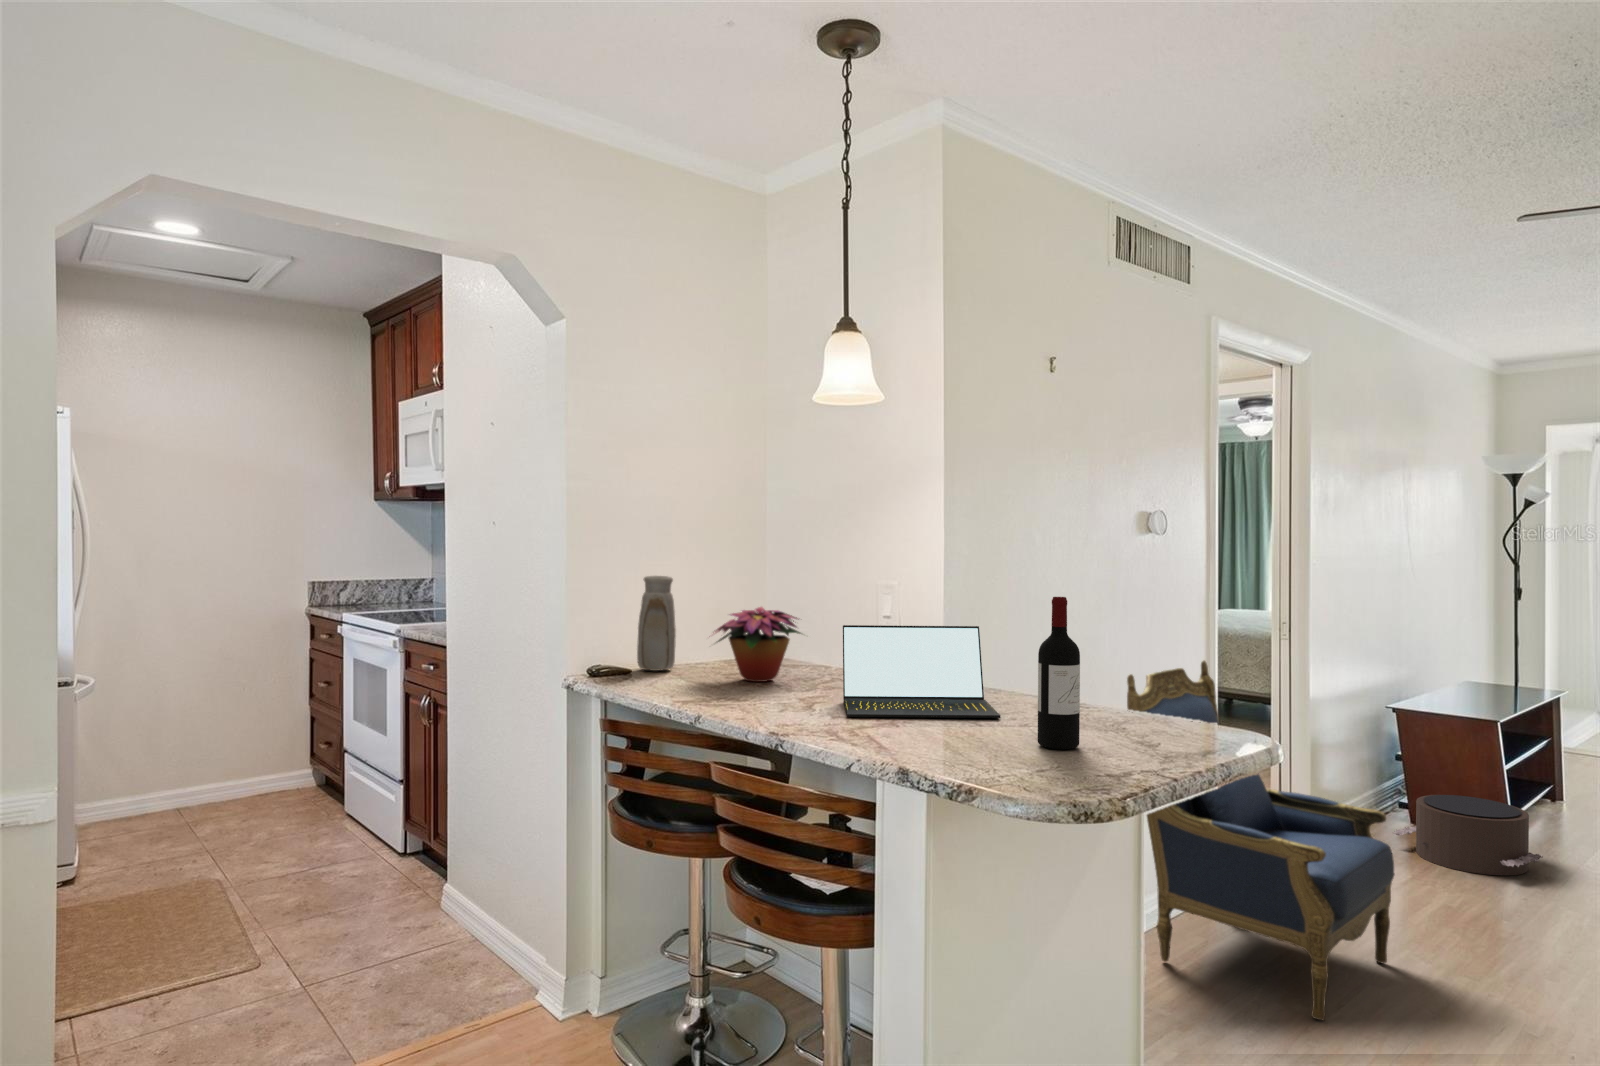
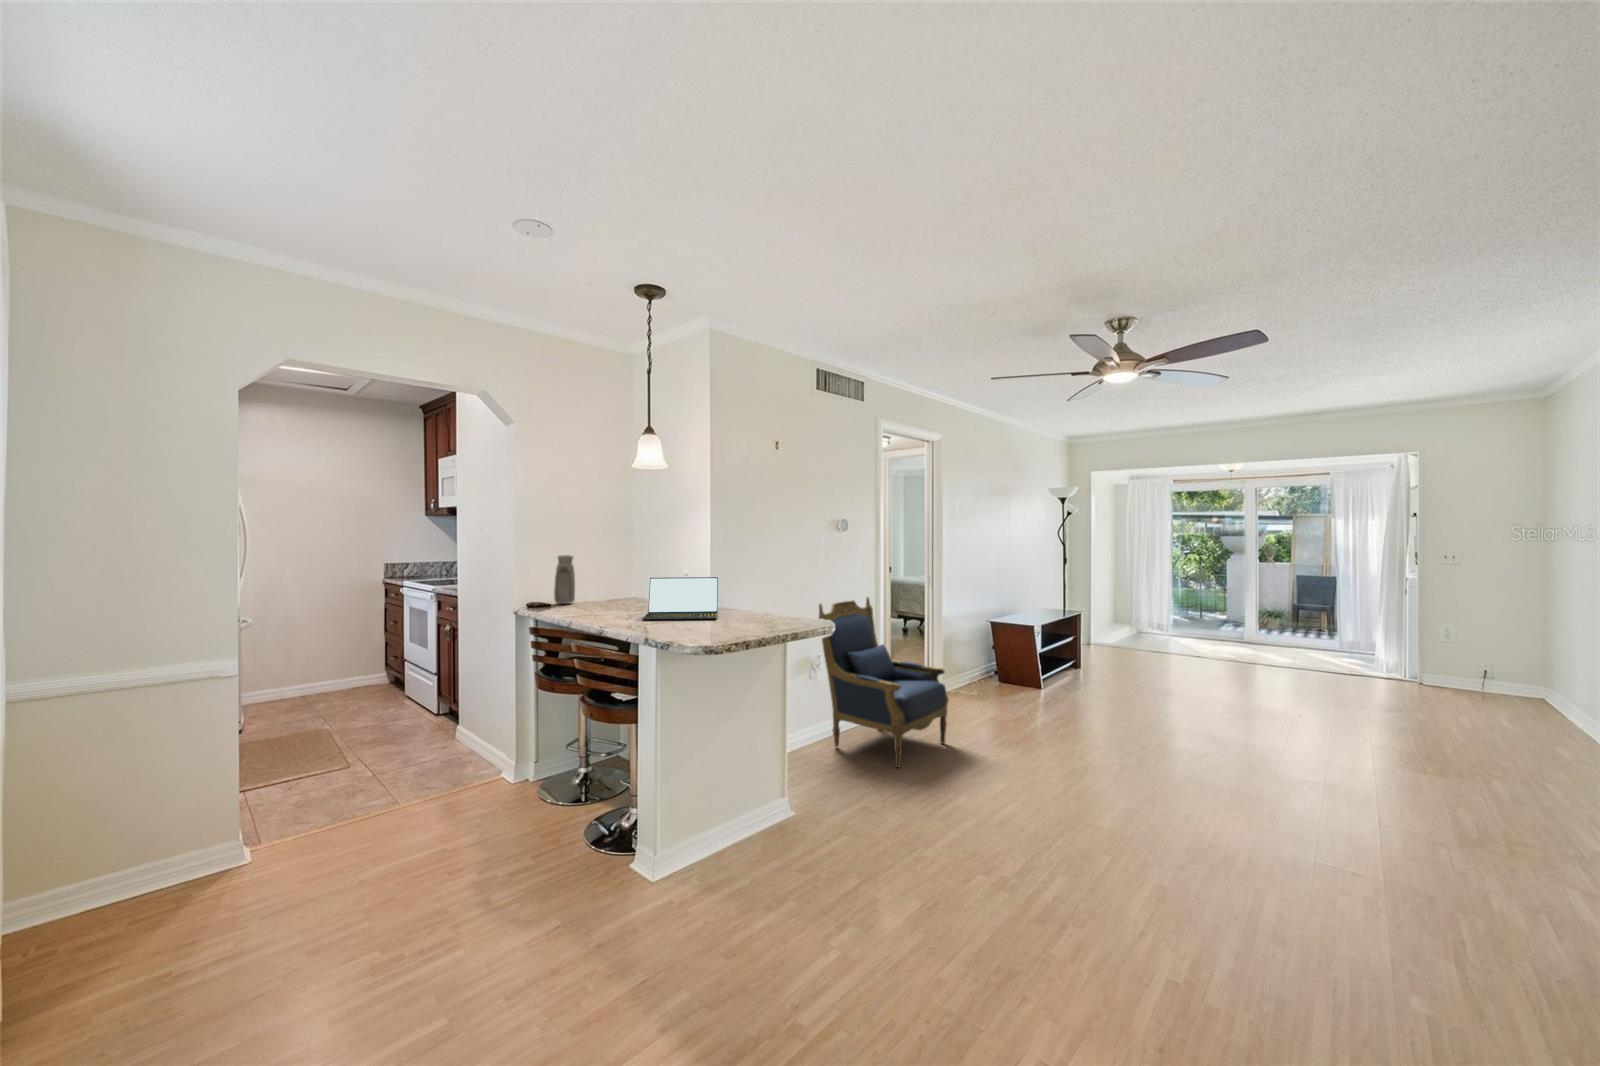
wine bottle: present [1038,597,1080,750] -> none [720,561,738,630]
flower arrangement: present [715,607,801,682] -> none [585,569,644,608]
pouf: present [1393,795,1543,876] -> none [981,666,1047,704]

